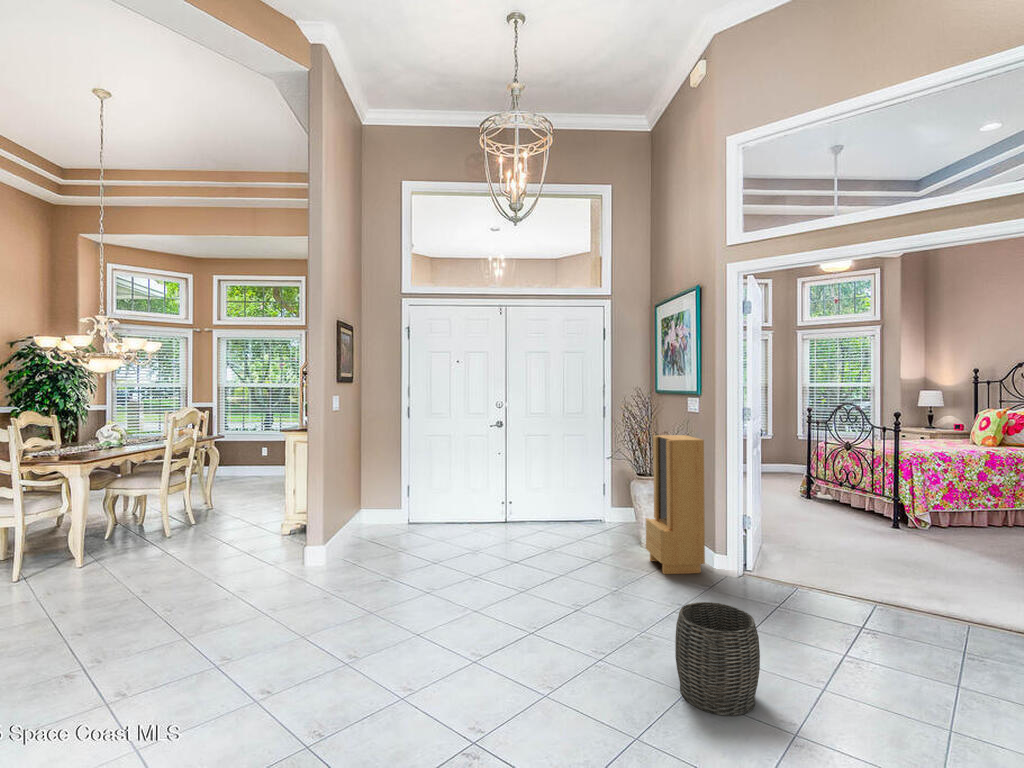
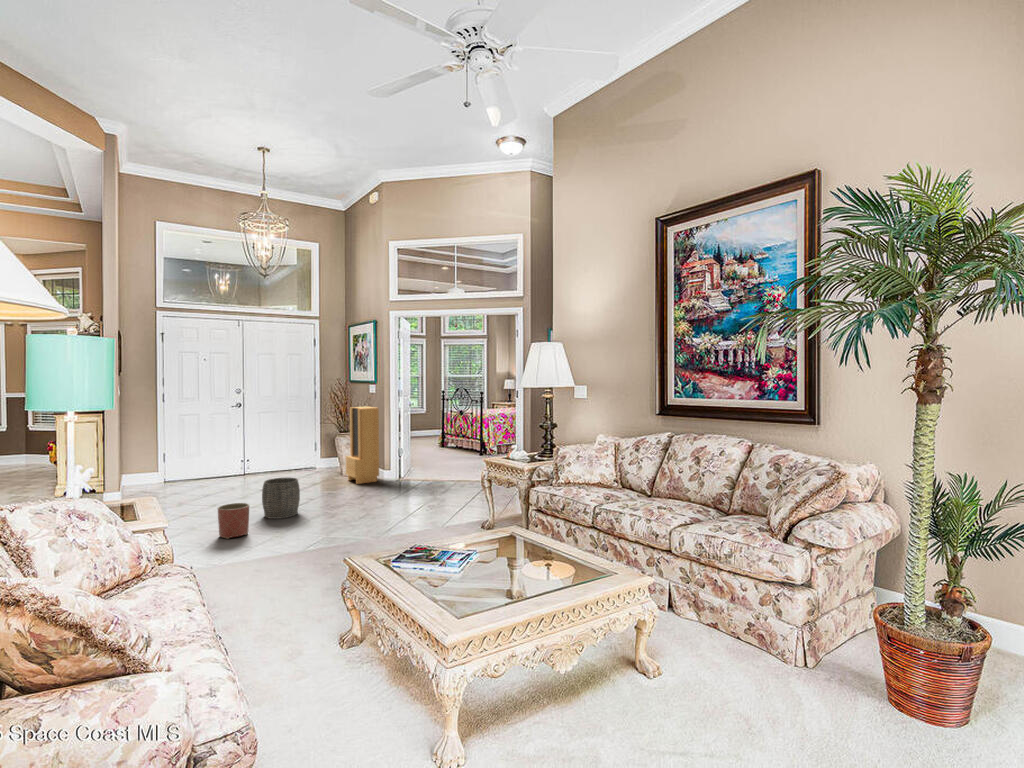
woven basket: present [675,602,760,716] -> present [262,478,300,519]
planter: none [366,633,426,721] -> present [218,503,249,539]

